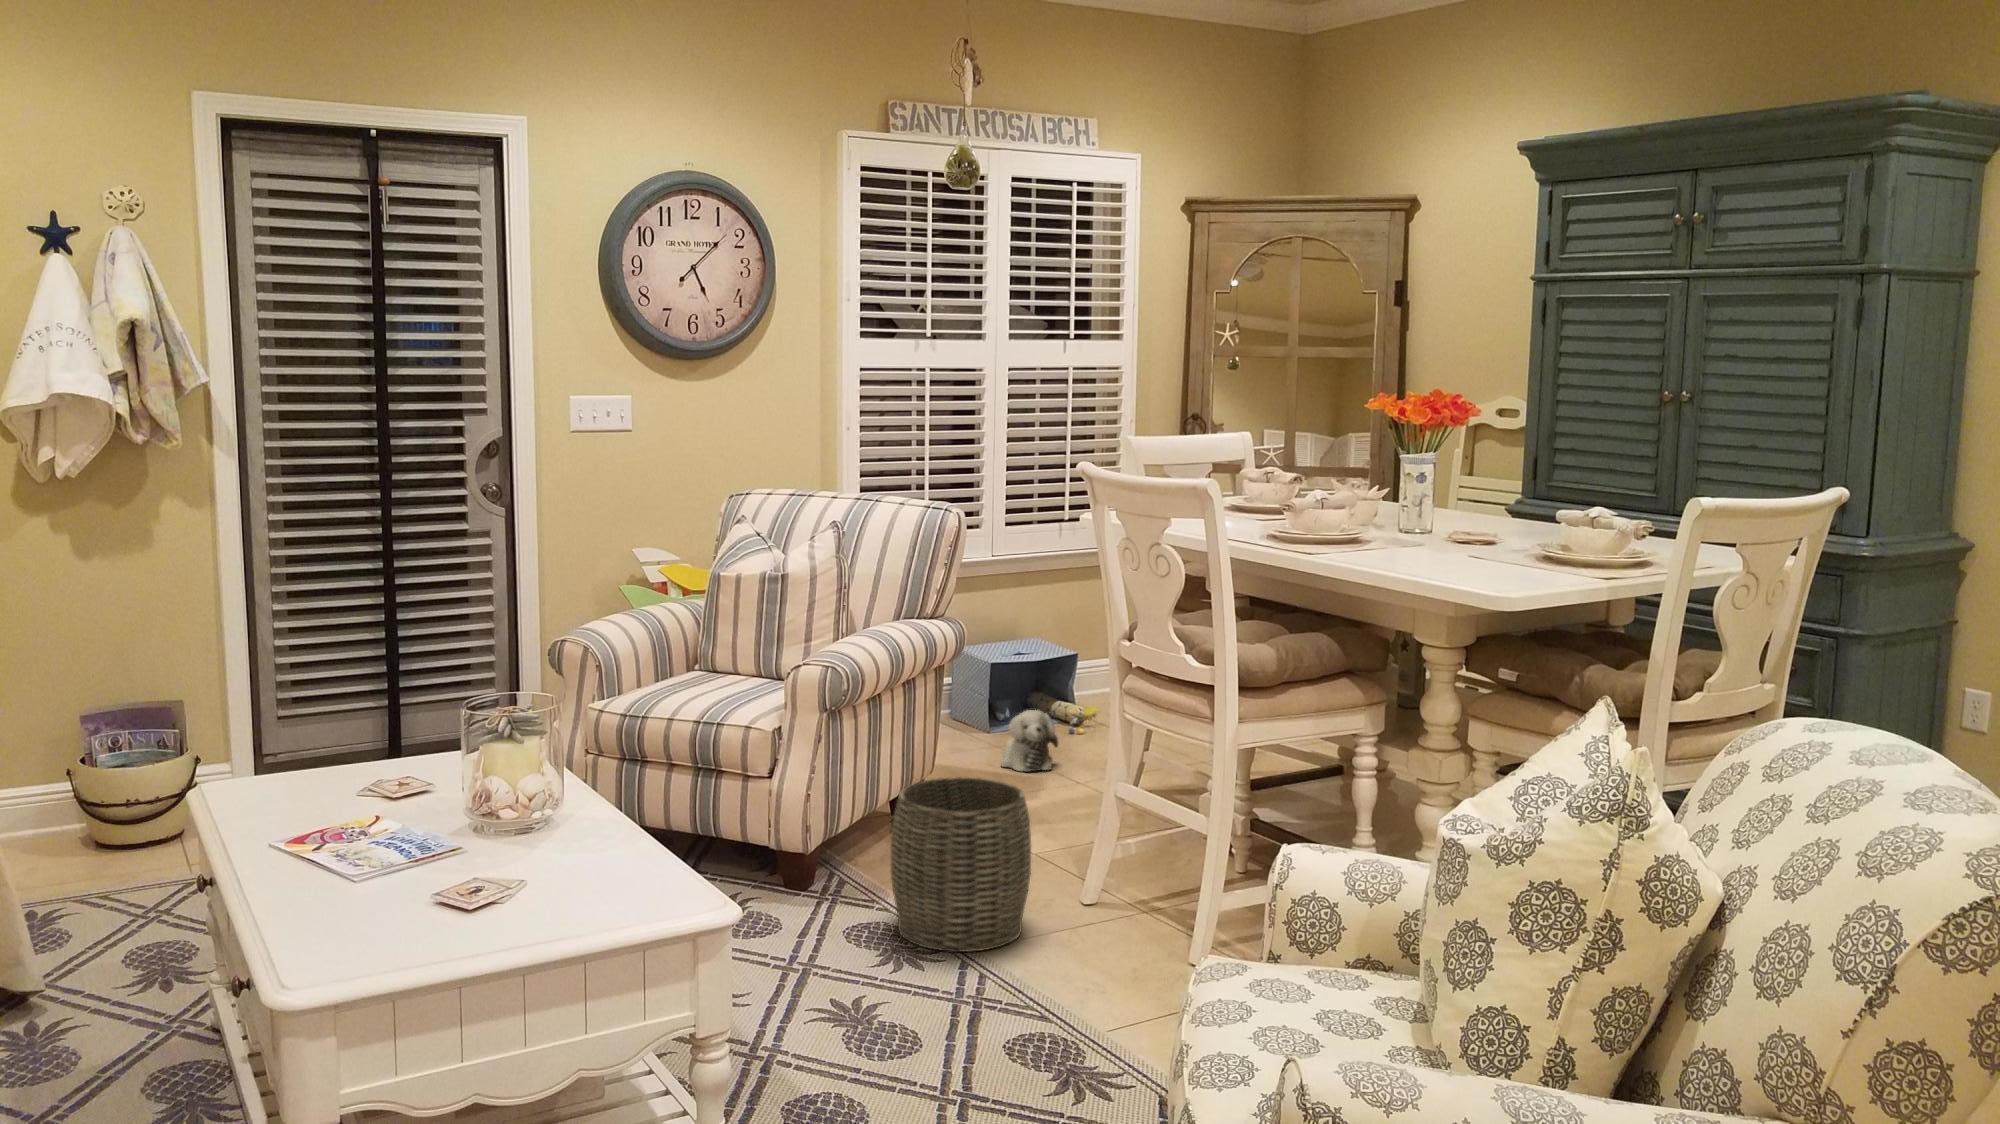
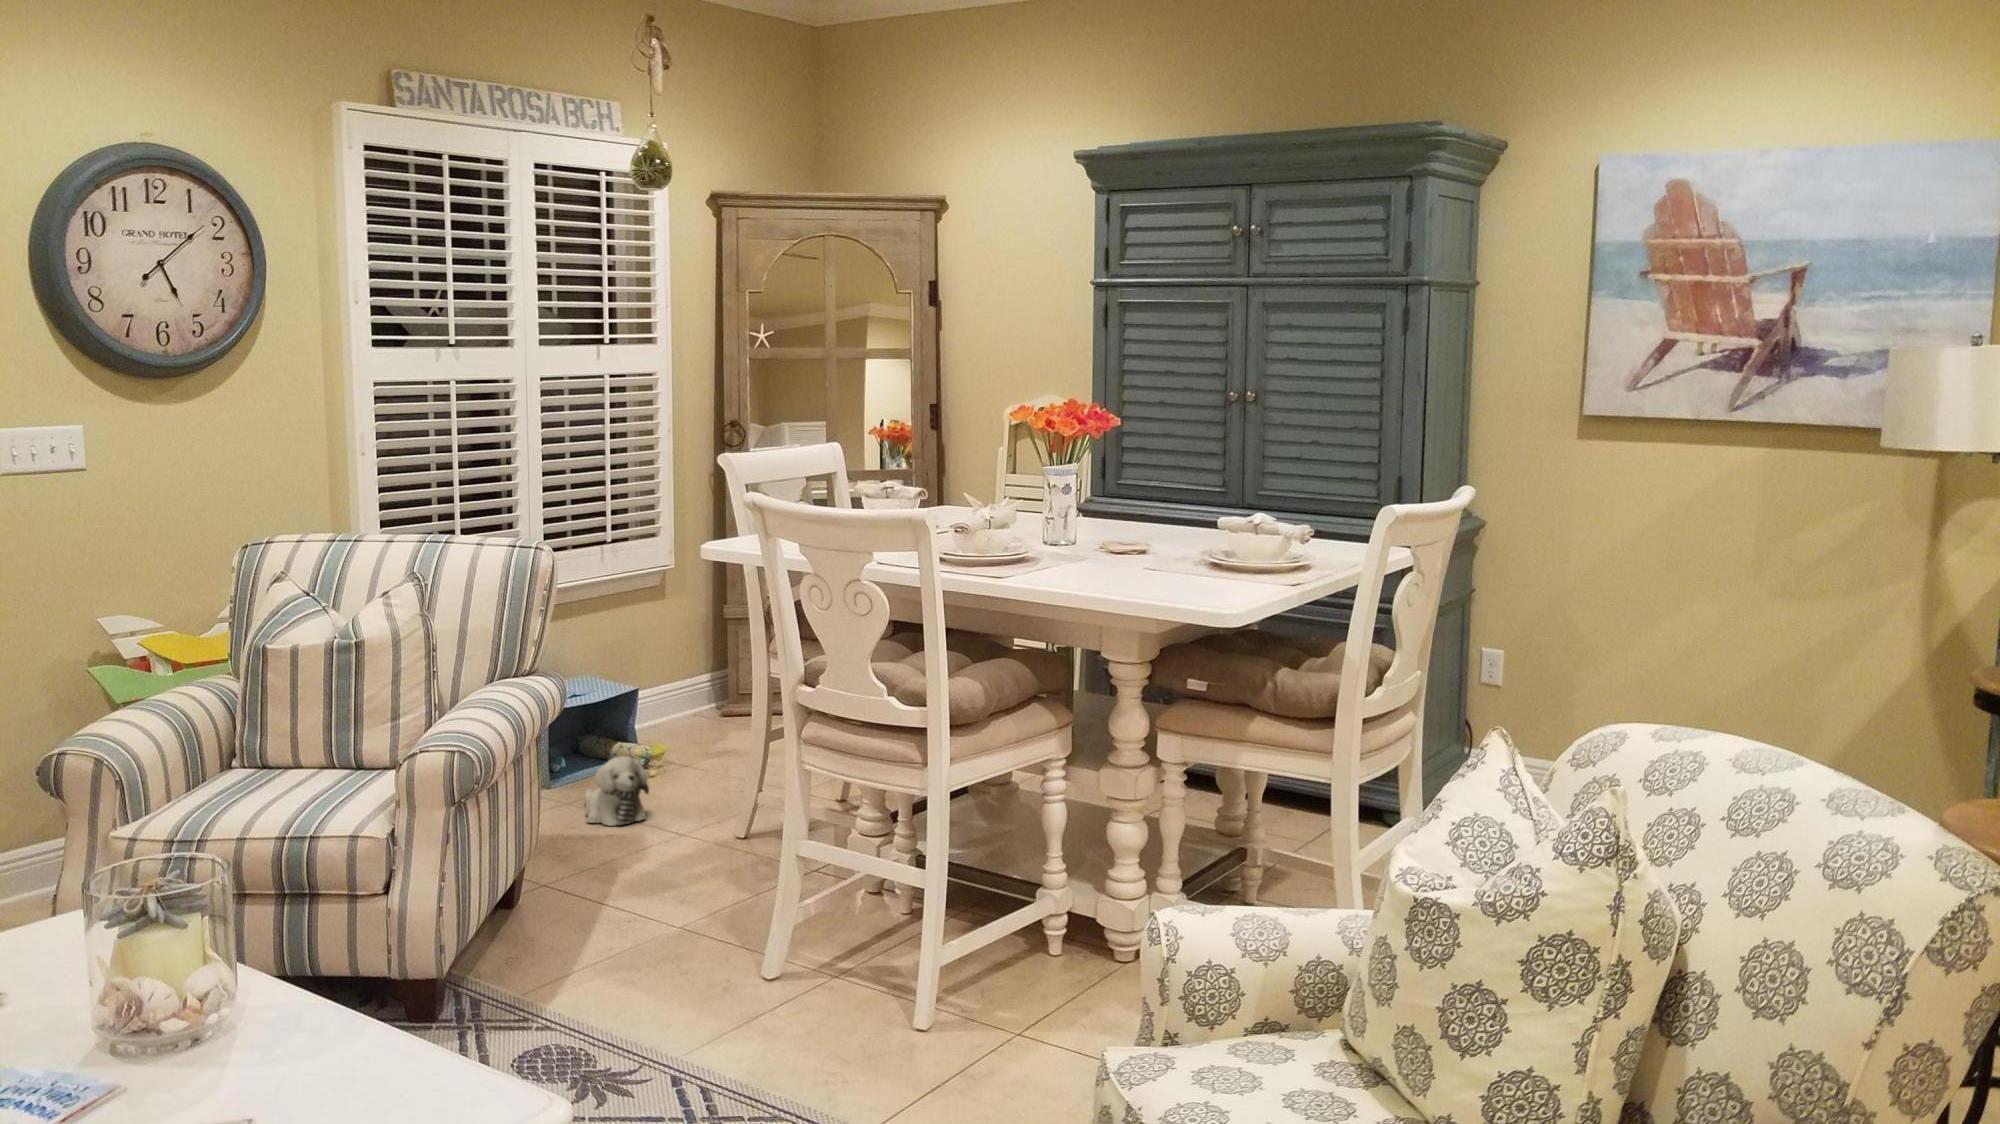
woven basket: present [891,777,1031,952] -> none [557,858,723,1069]

